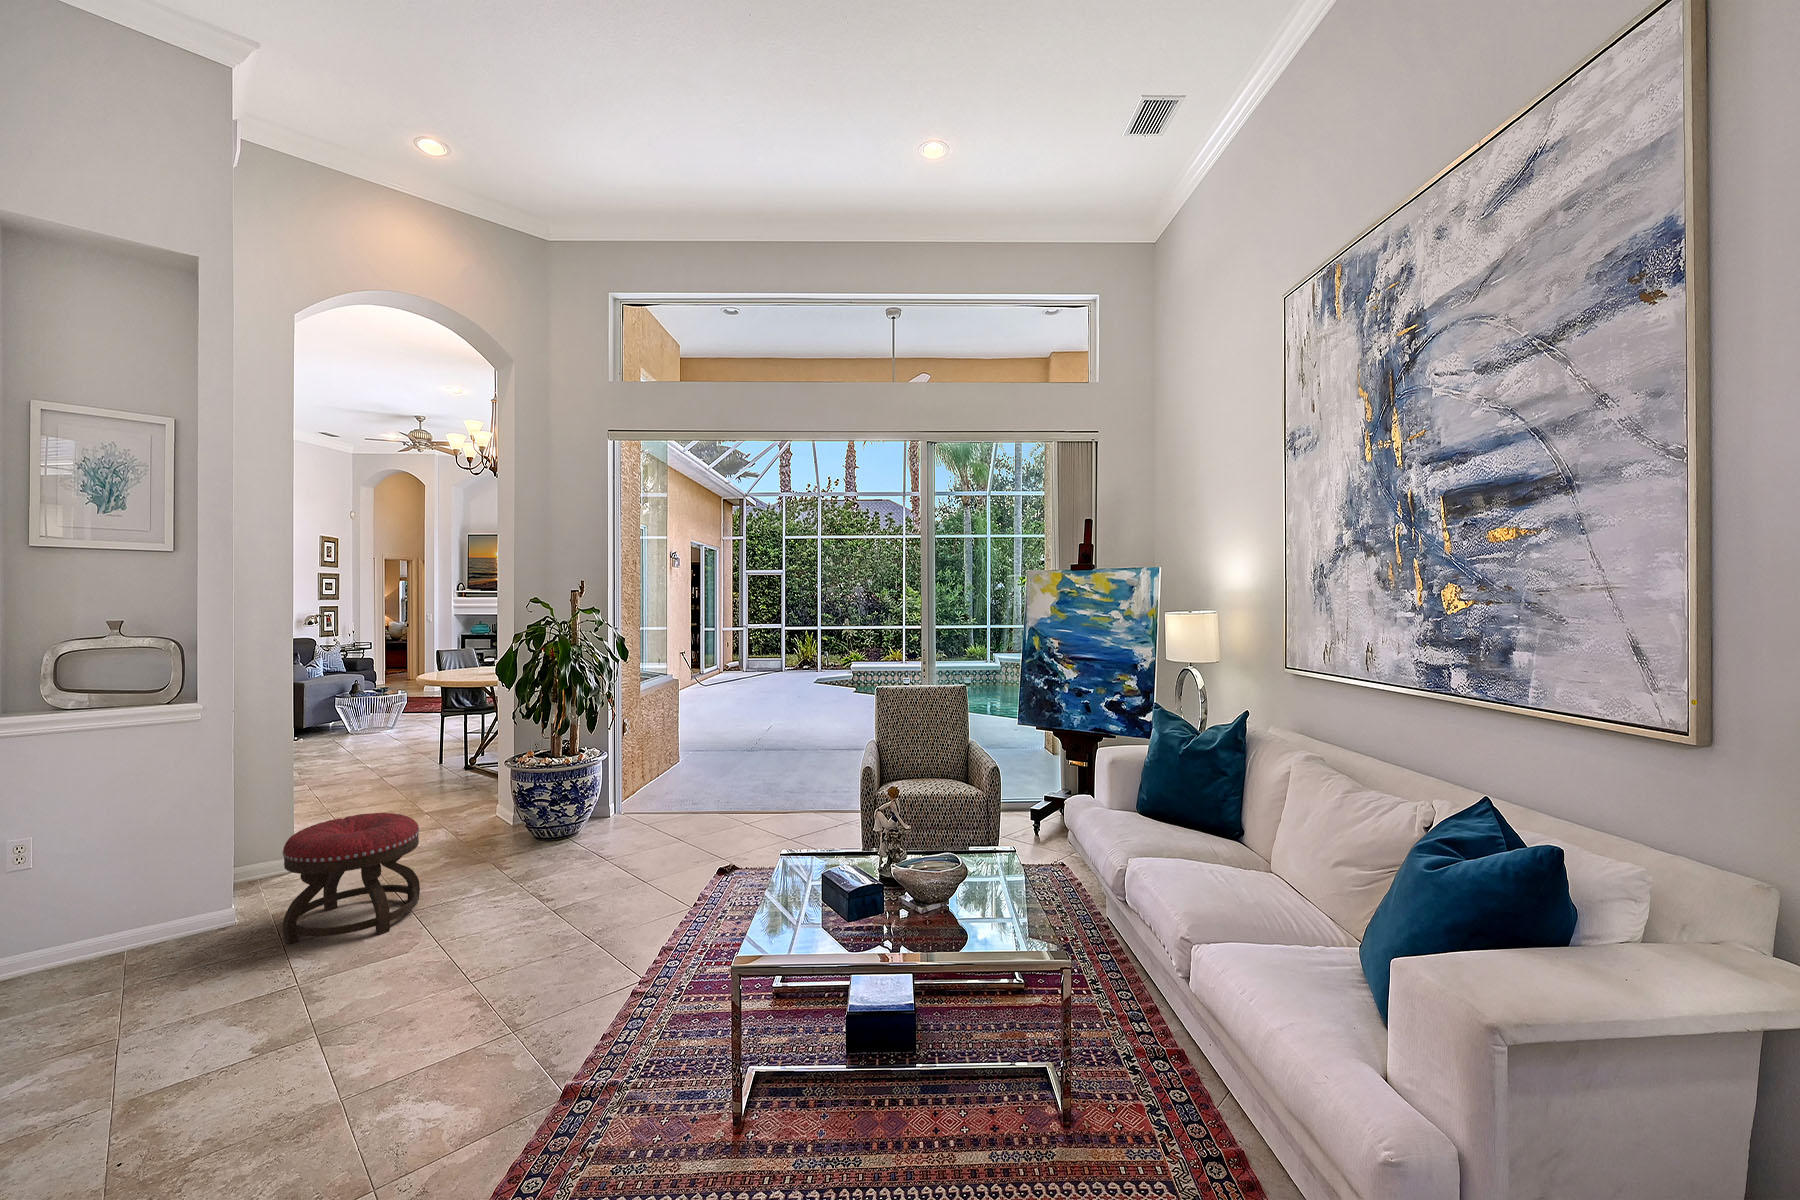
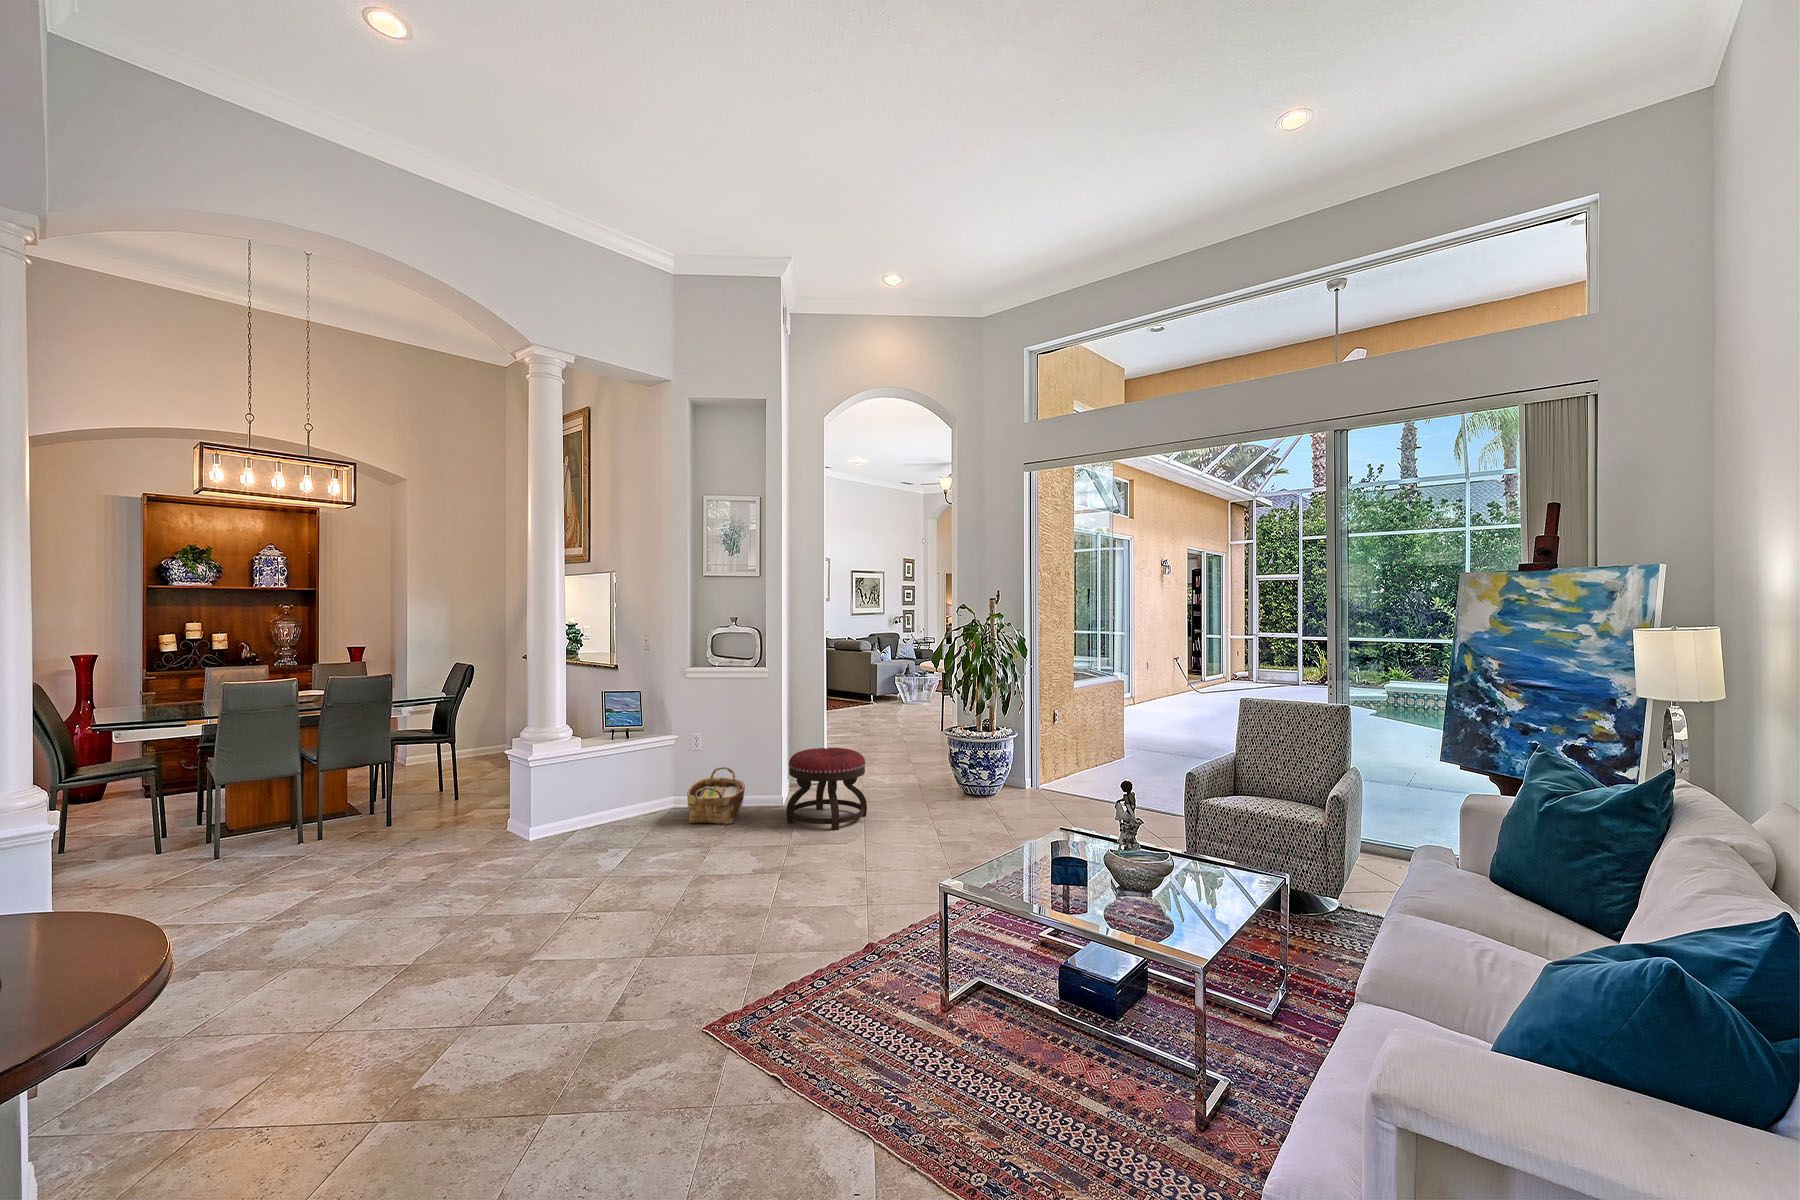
woven basket: none [58,884,189,998] -> present [687,767,745,824]

